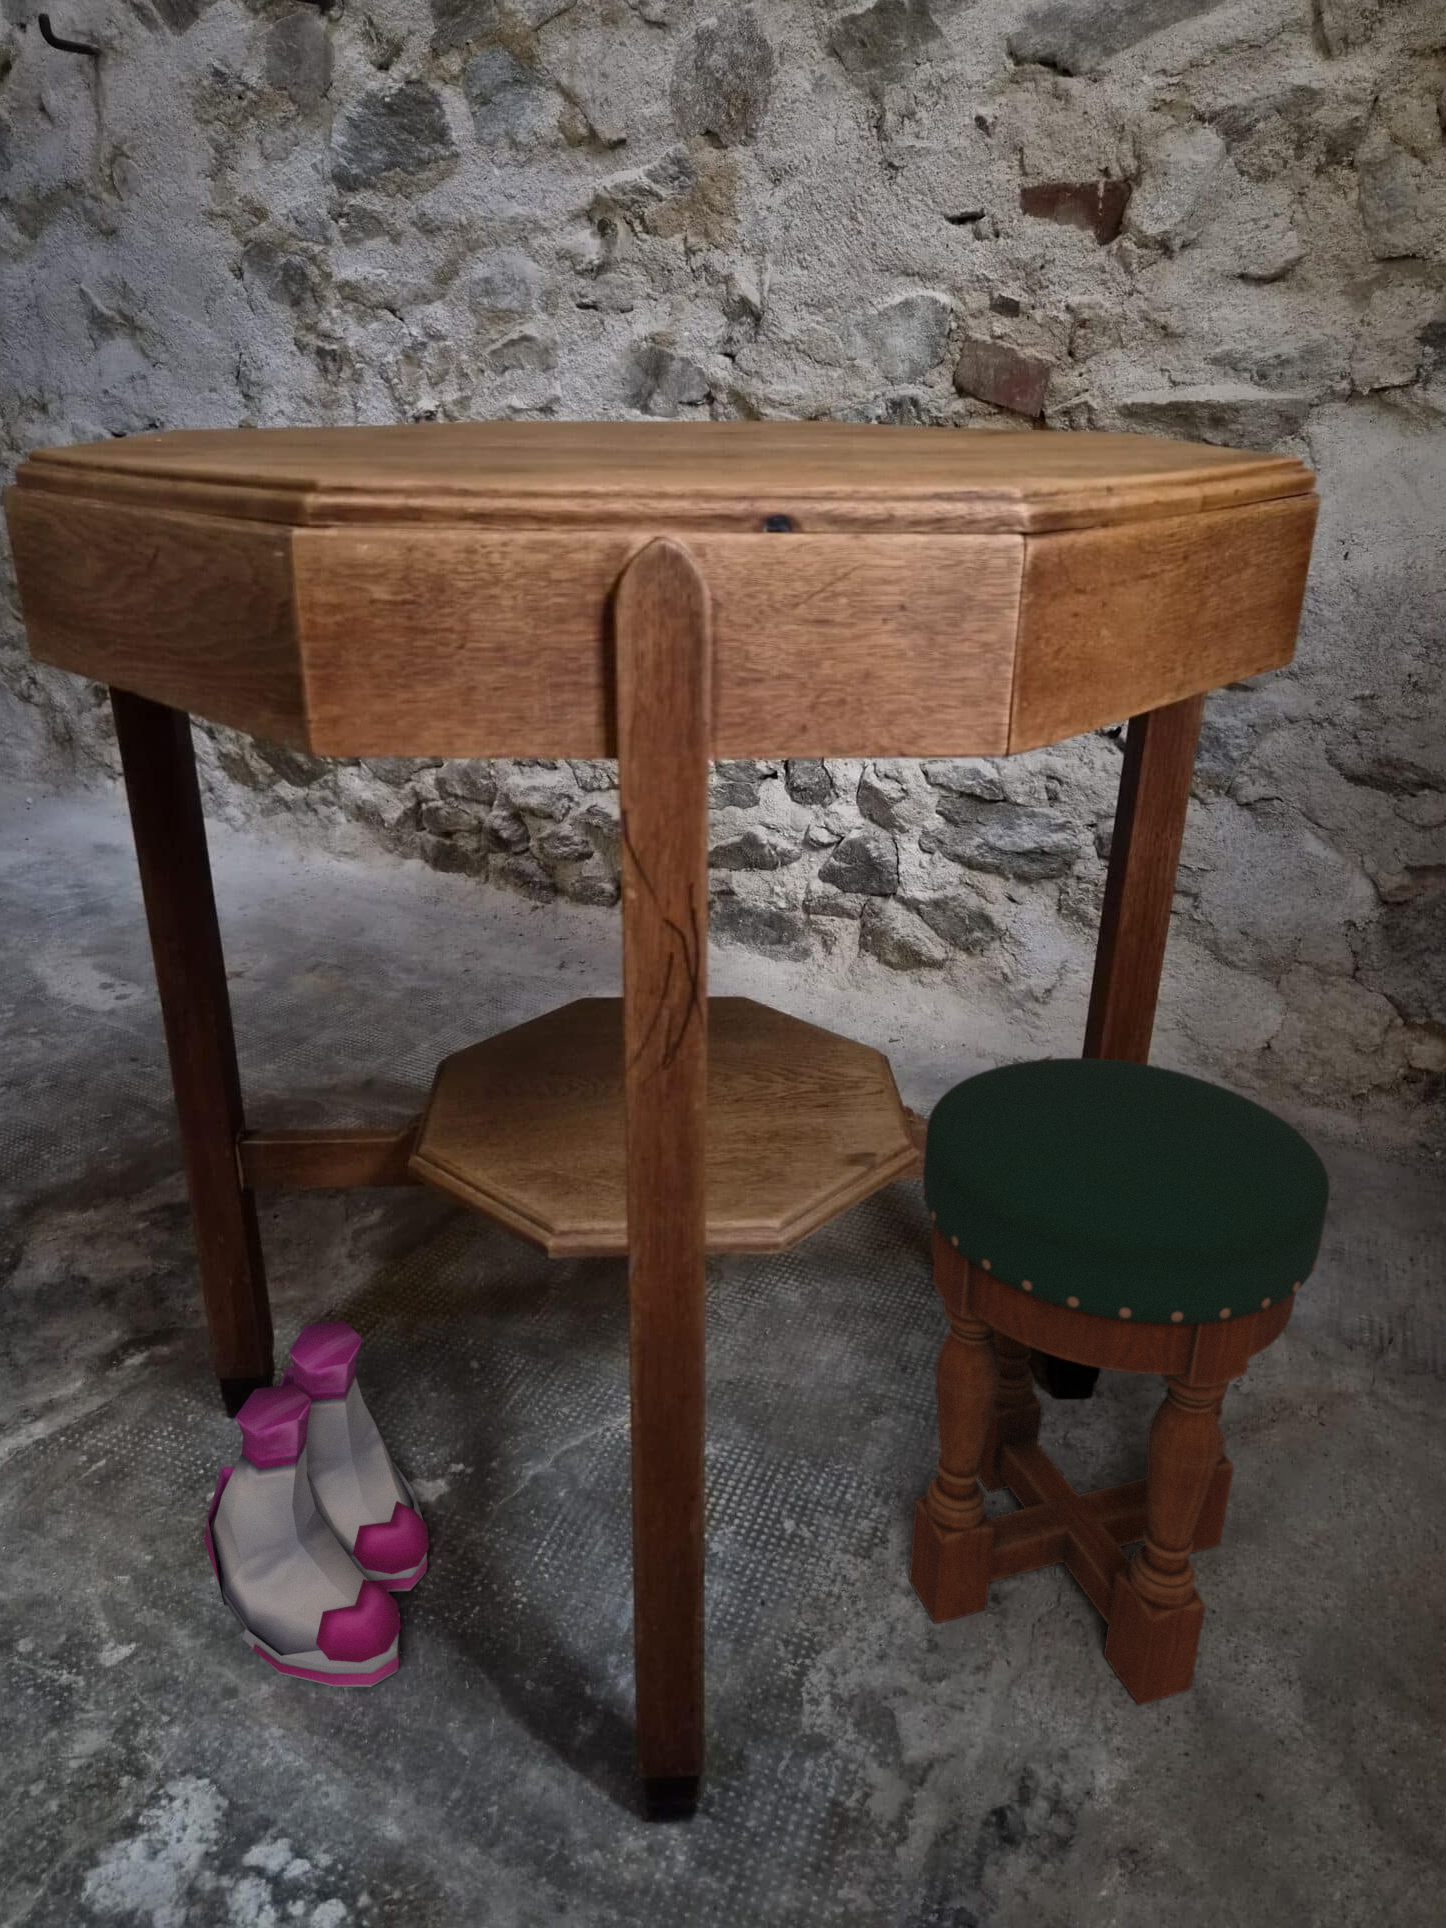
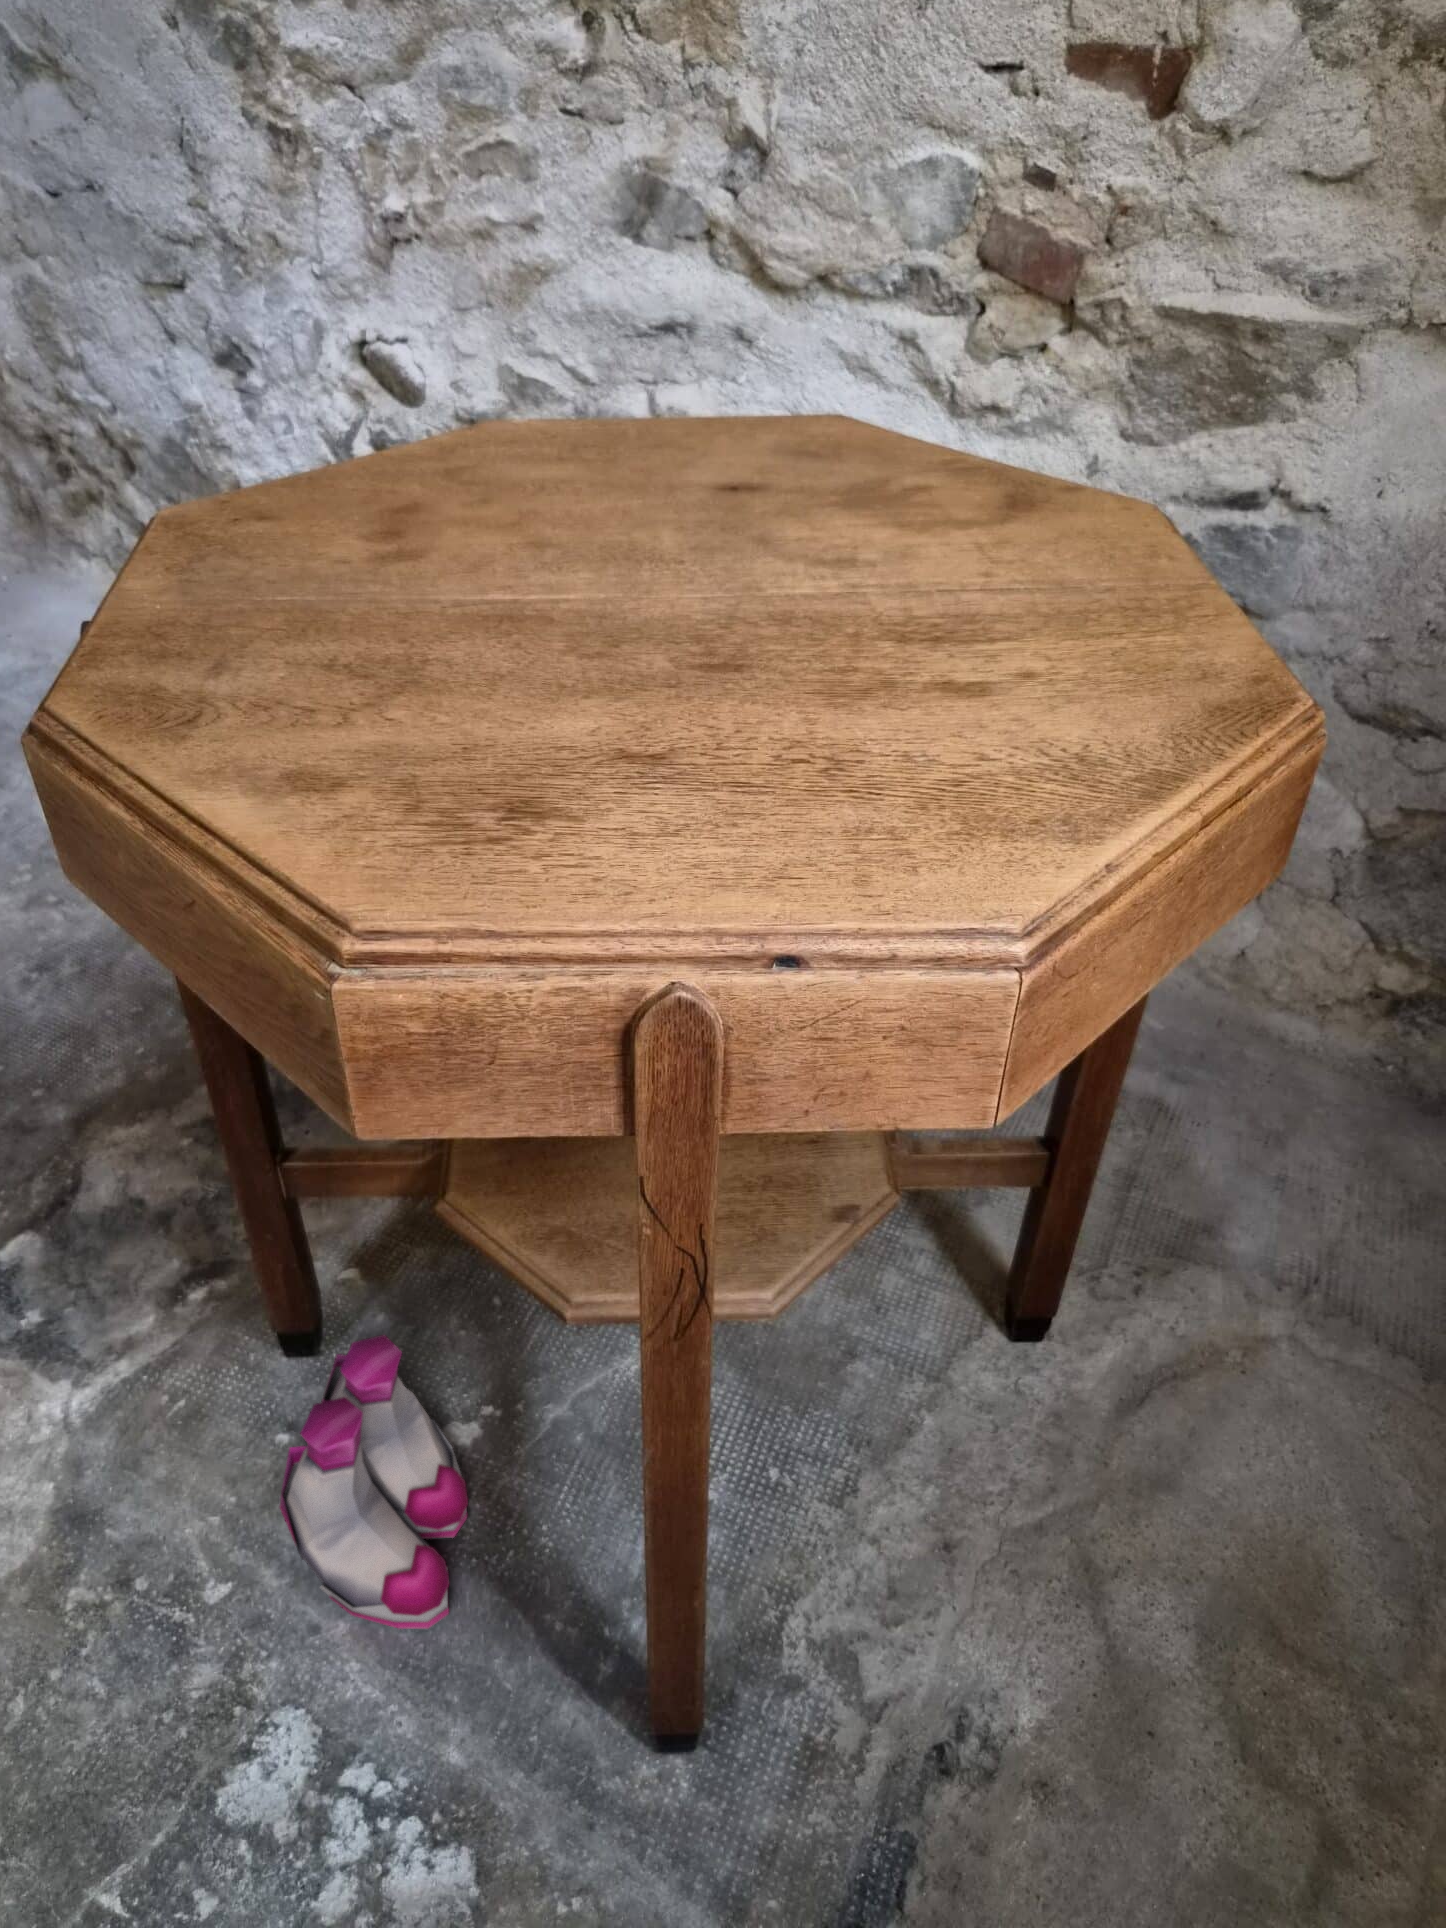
stool: present [909,1058,1330,1705] -> none [875,1117,1256,1649]

